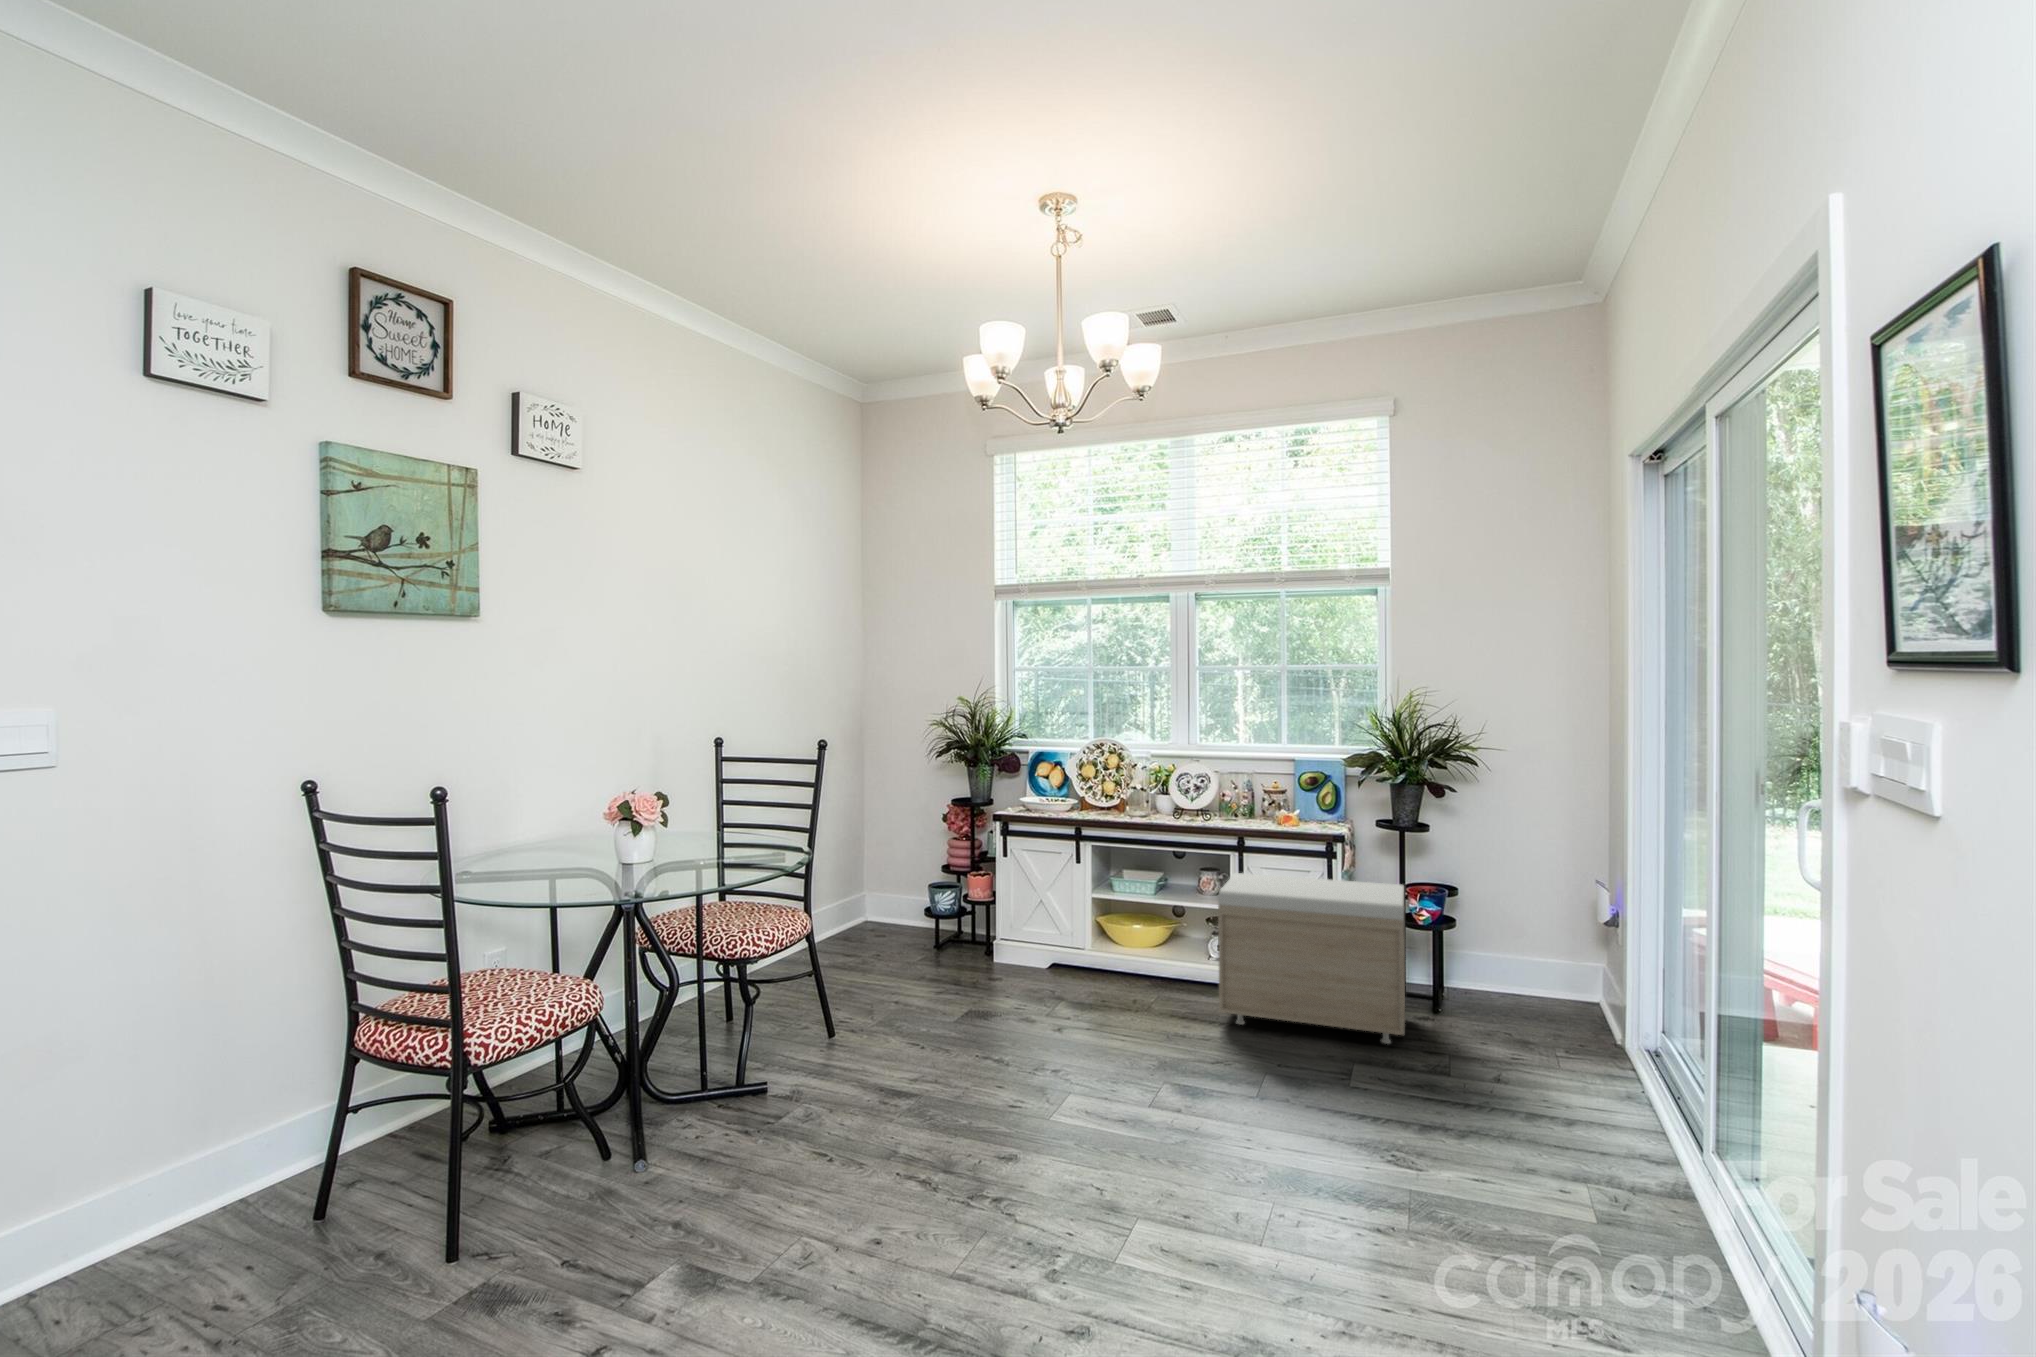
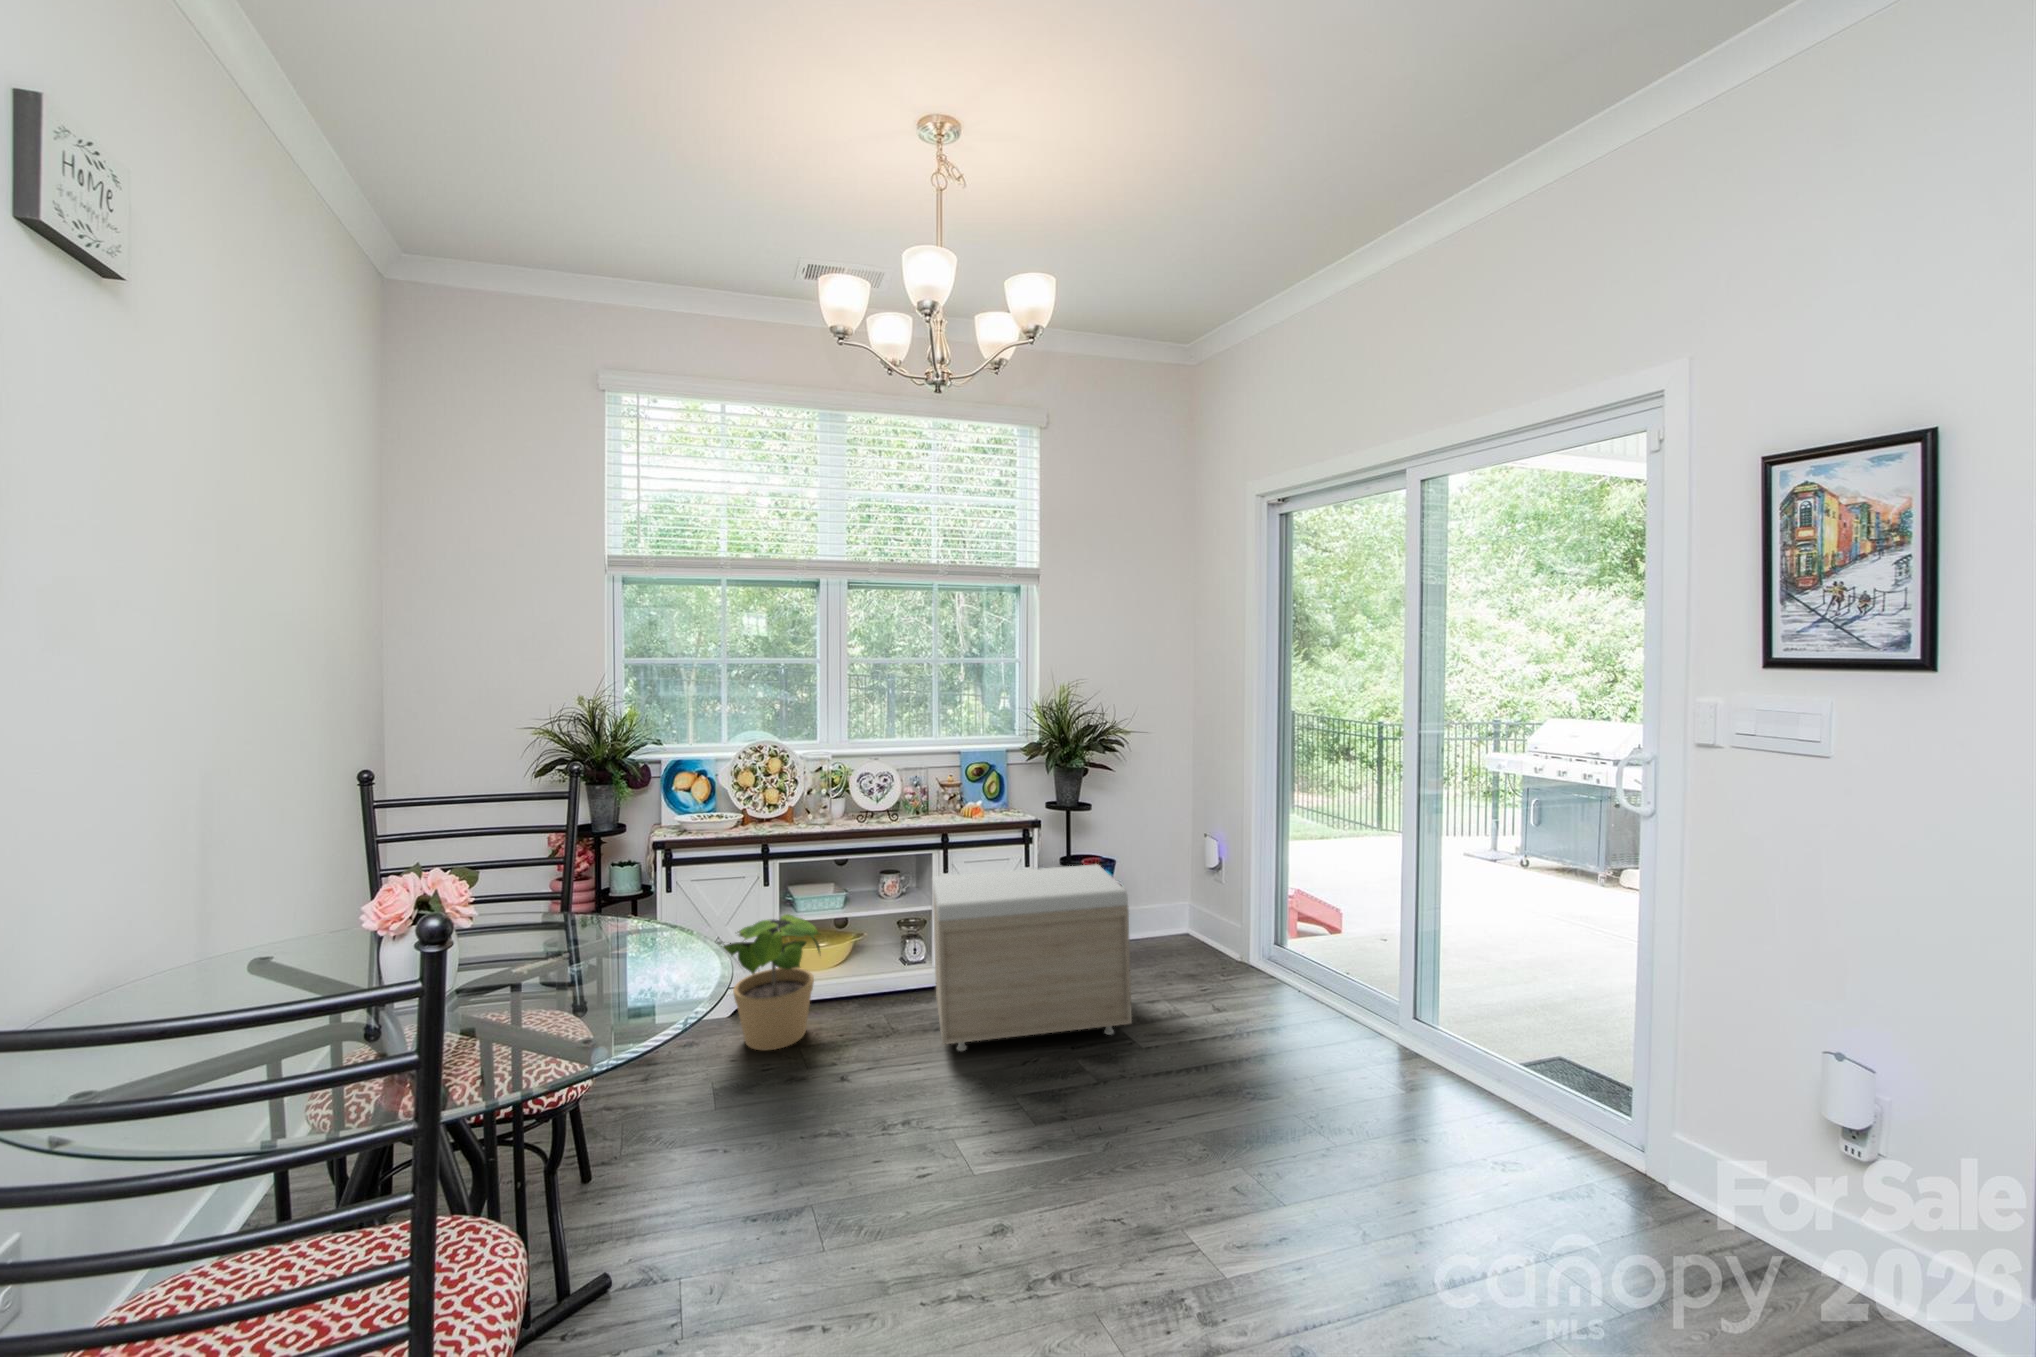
potted plant: none [1035,882,1136,993] -> present [717,914,820,1050]

